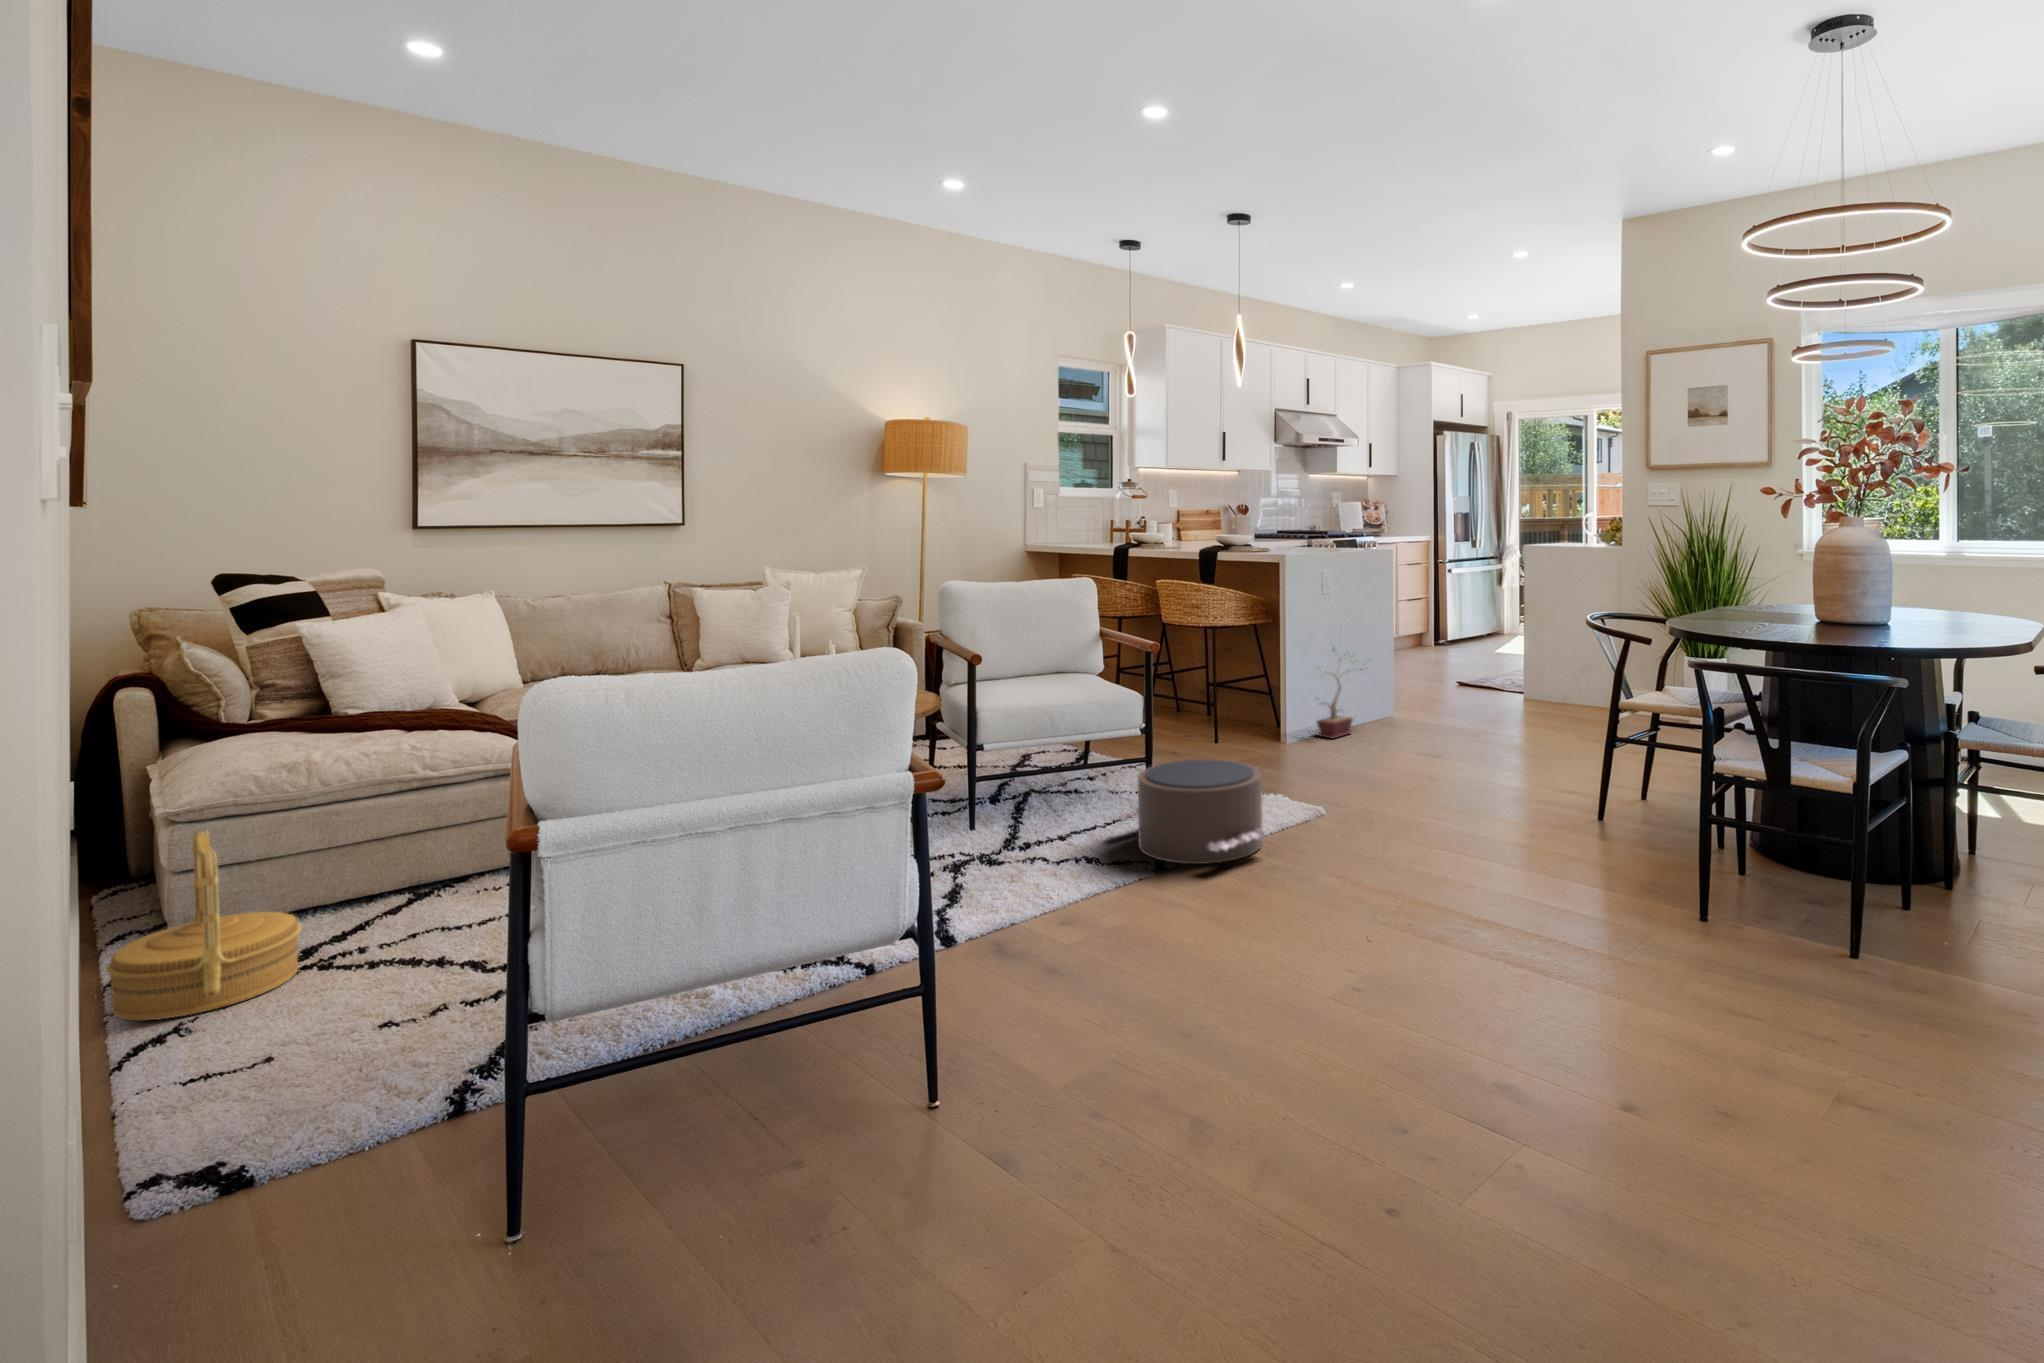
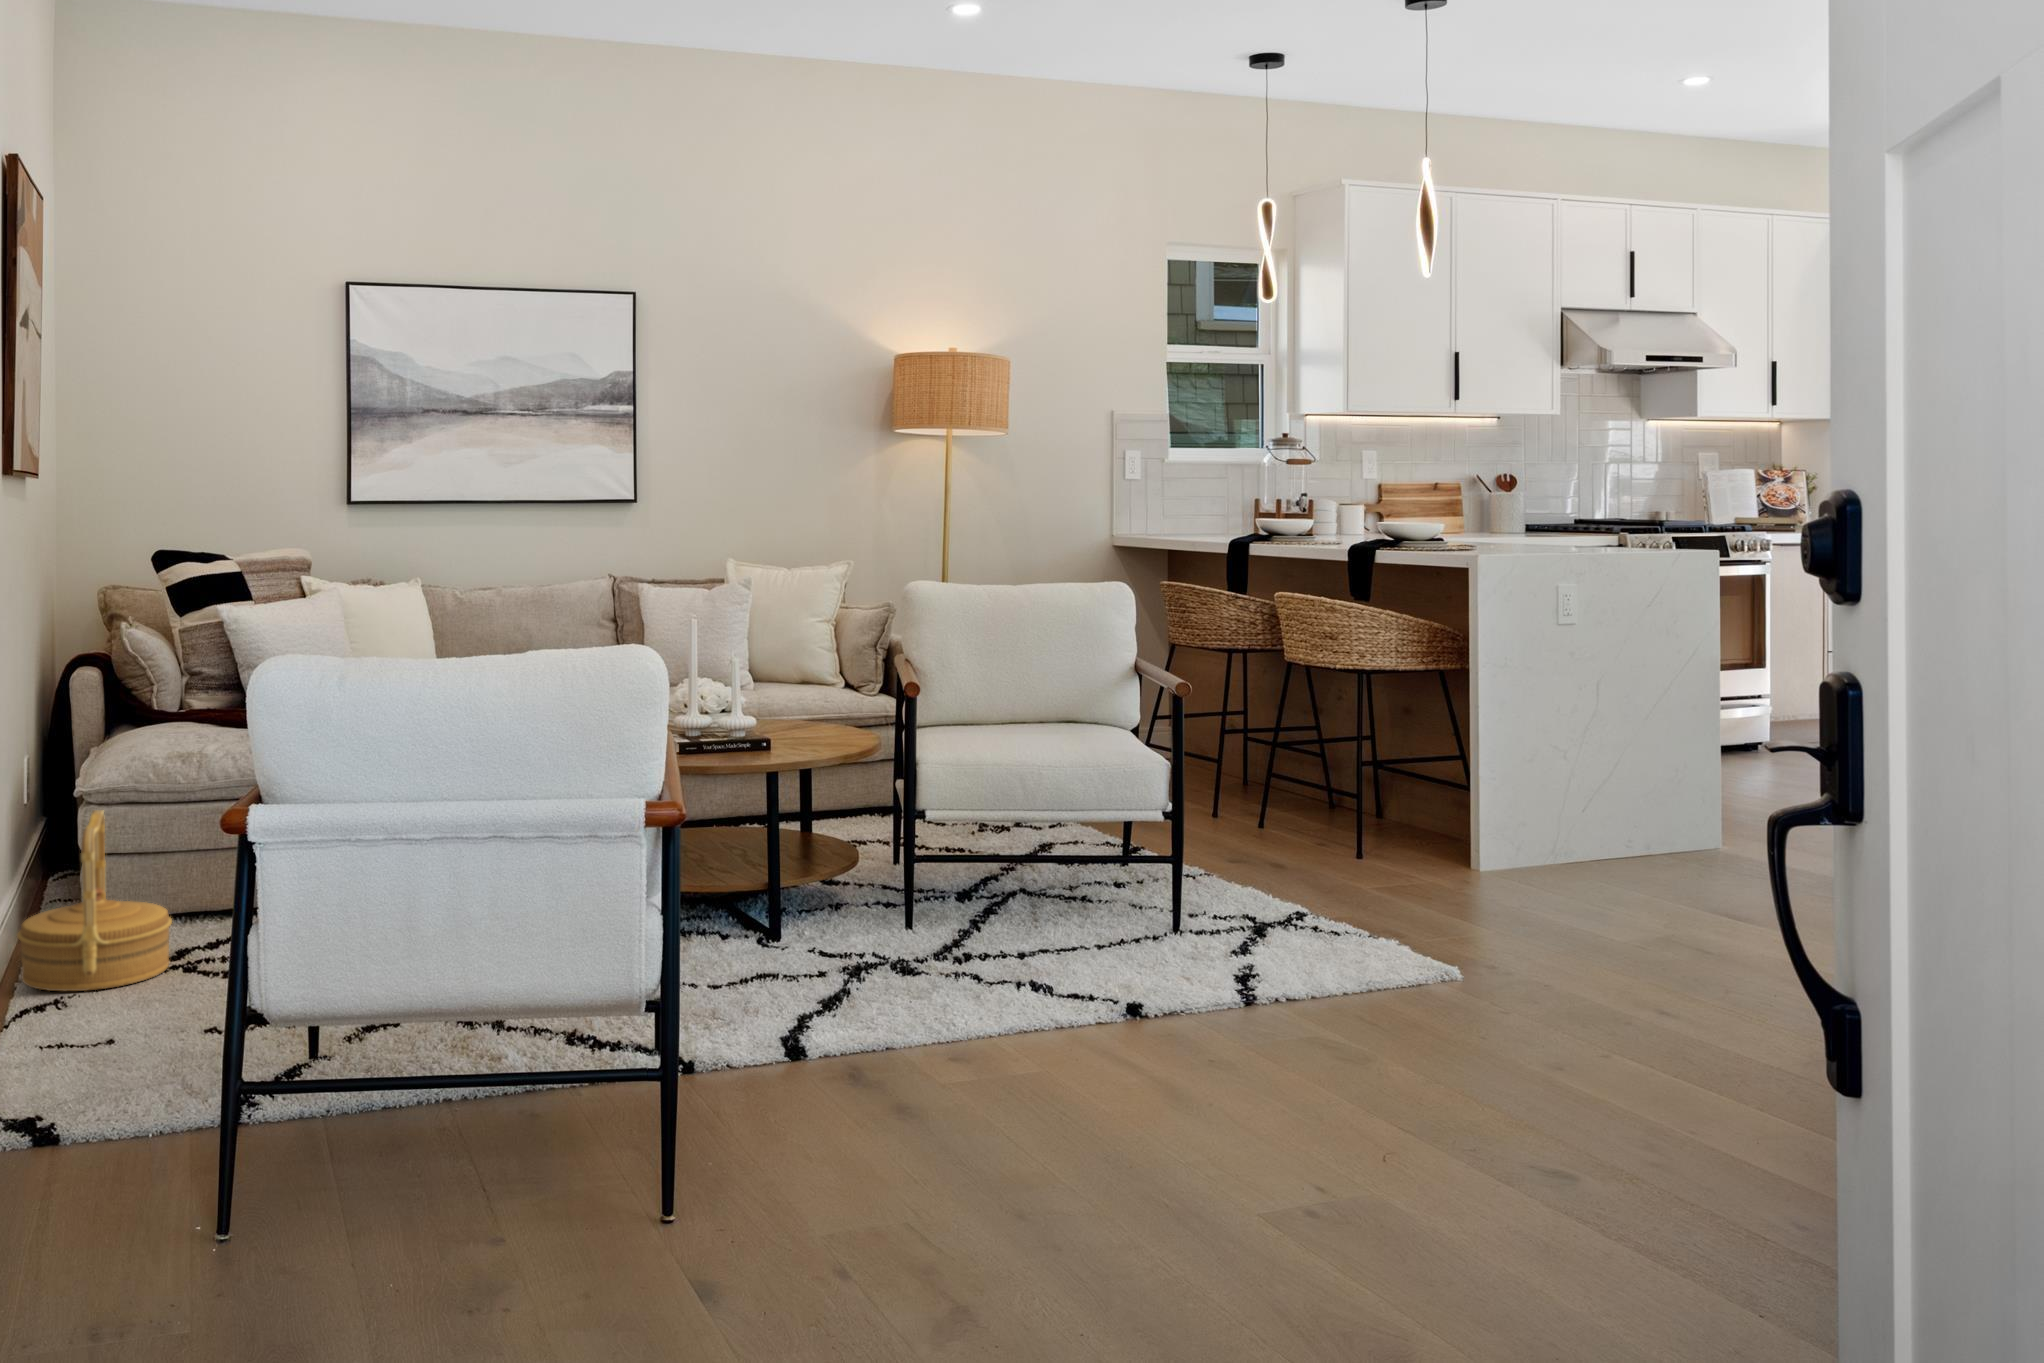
potted plant: present [1316,648,1365,738] -> none [1533,707,1662,873]
pouf: present [1117,760,1266,864] -> none [1096,863,1321,1020]

